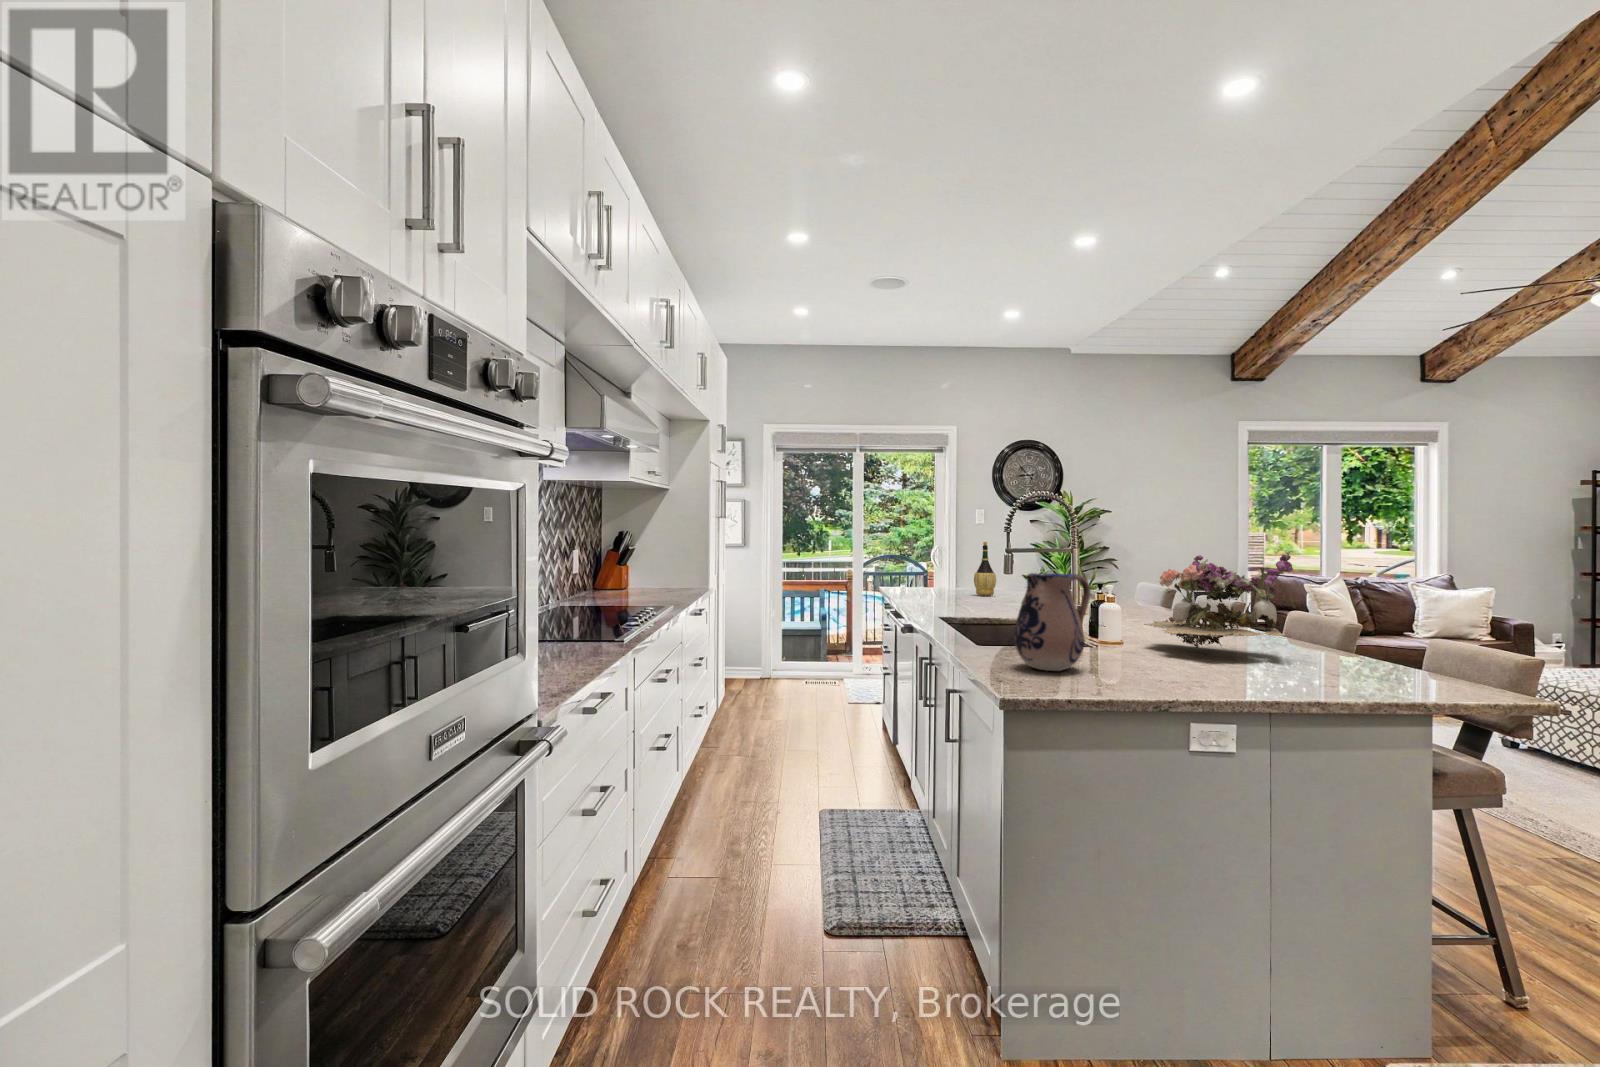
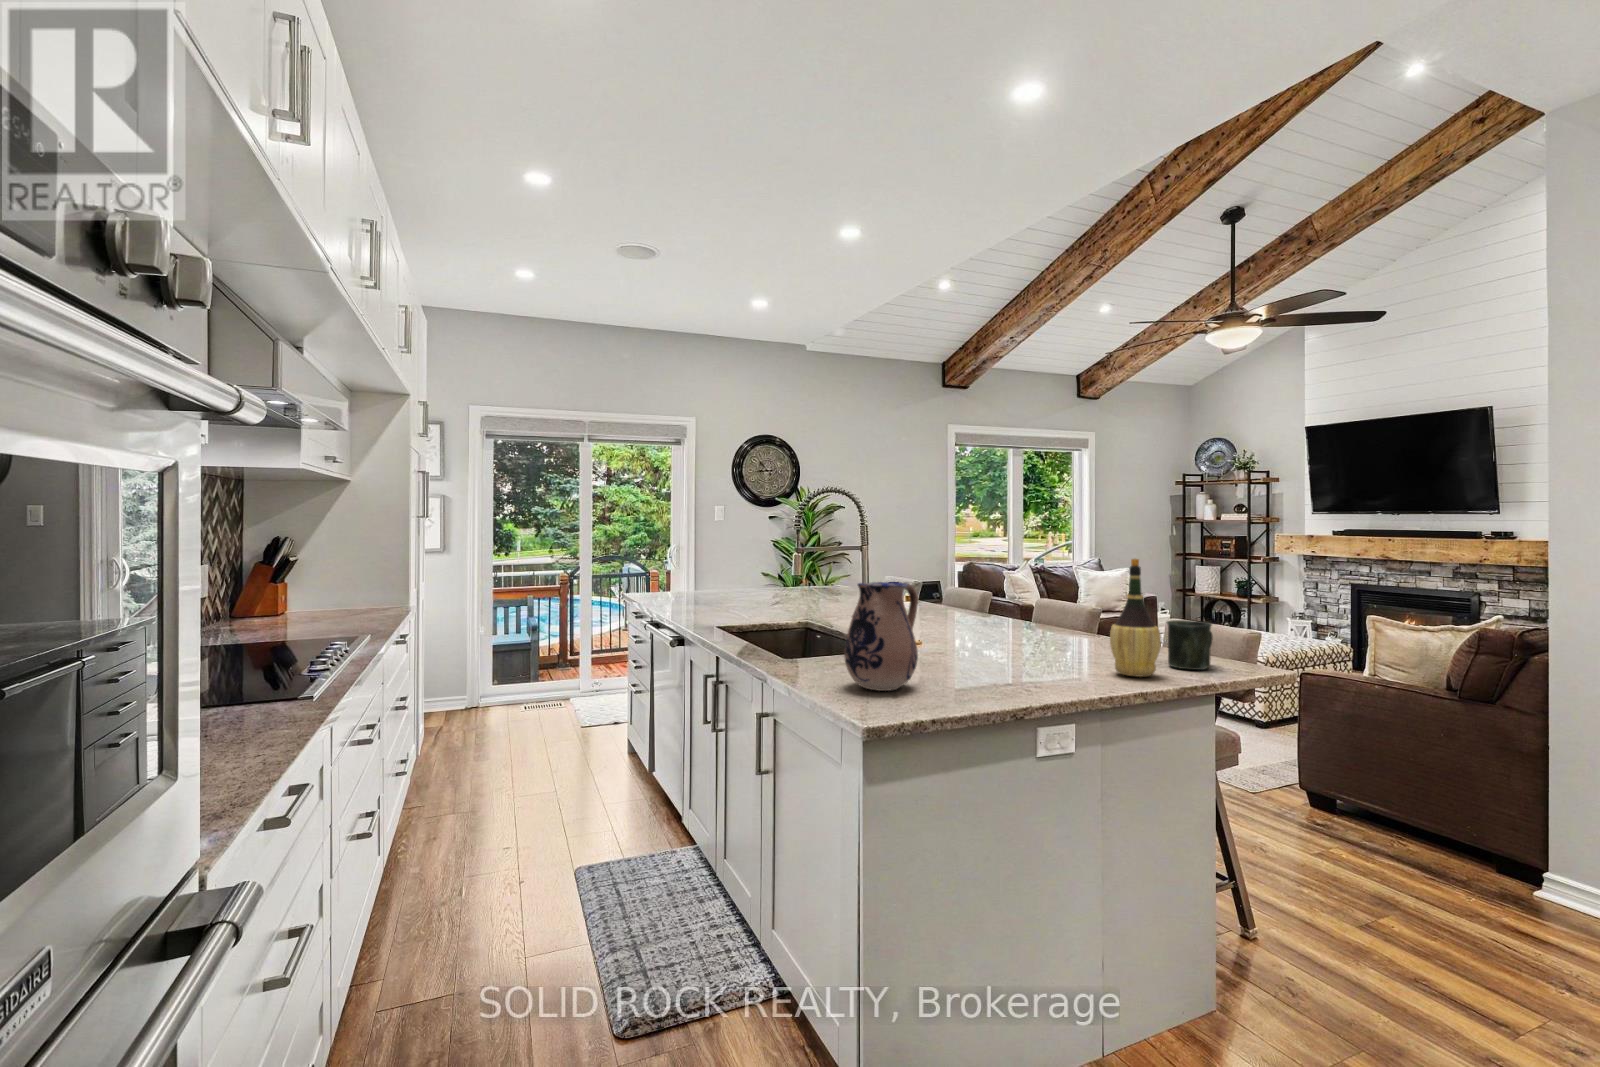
wine bottle: present [974,542,996,596] -> present [1110,559,1161,677]
flower arrangement: present [1144,551,1293,650] -> none [945,552,1078,652]
mug: none [1394,627,1459,682] -> present [1167,620,1213,670]

